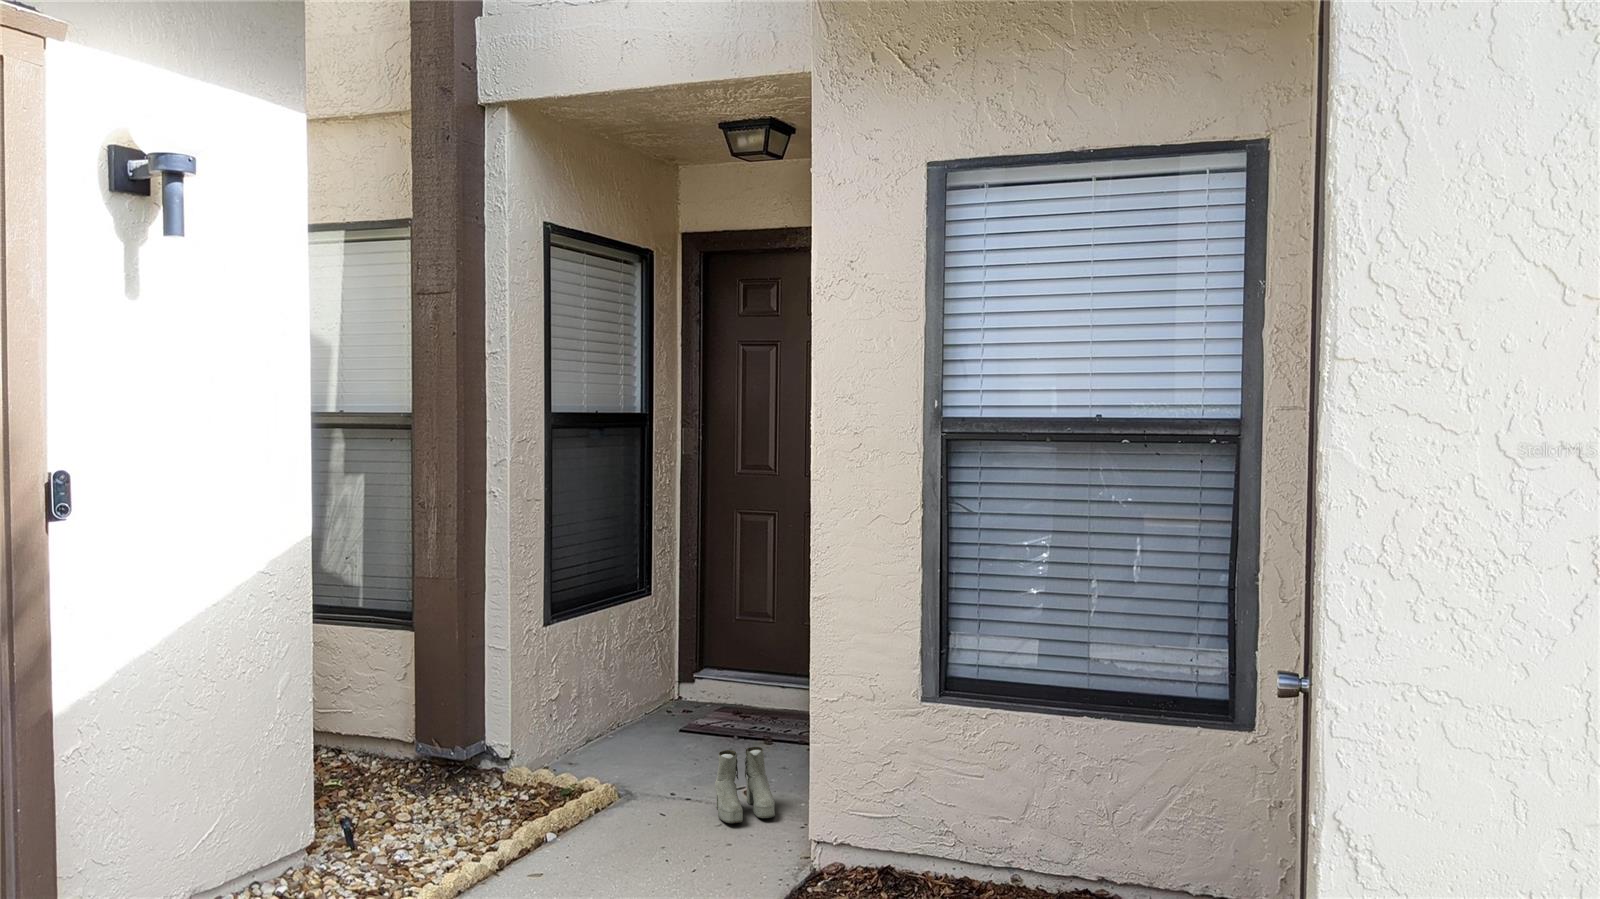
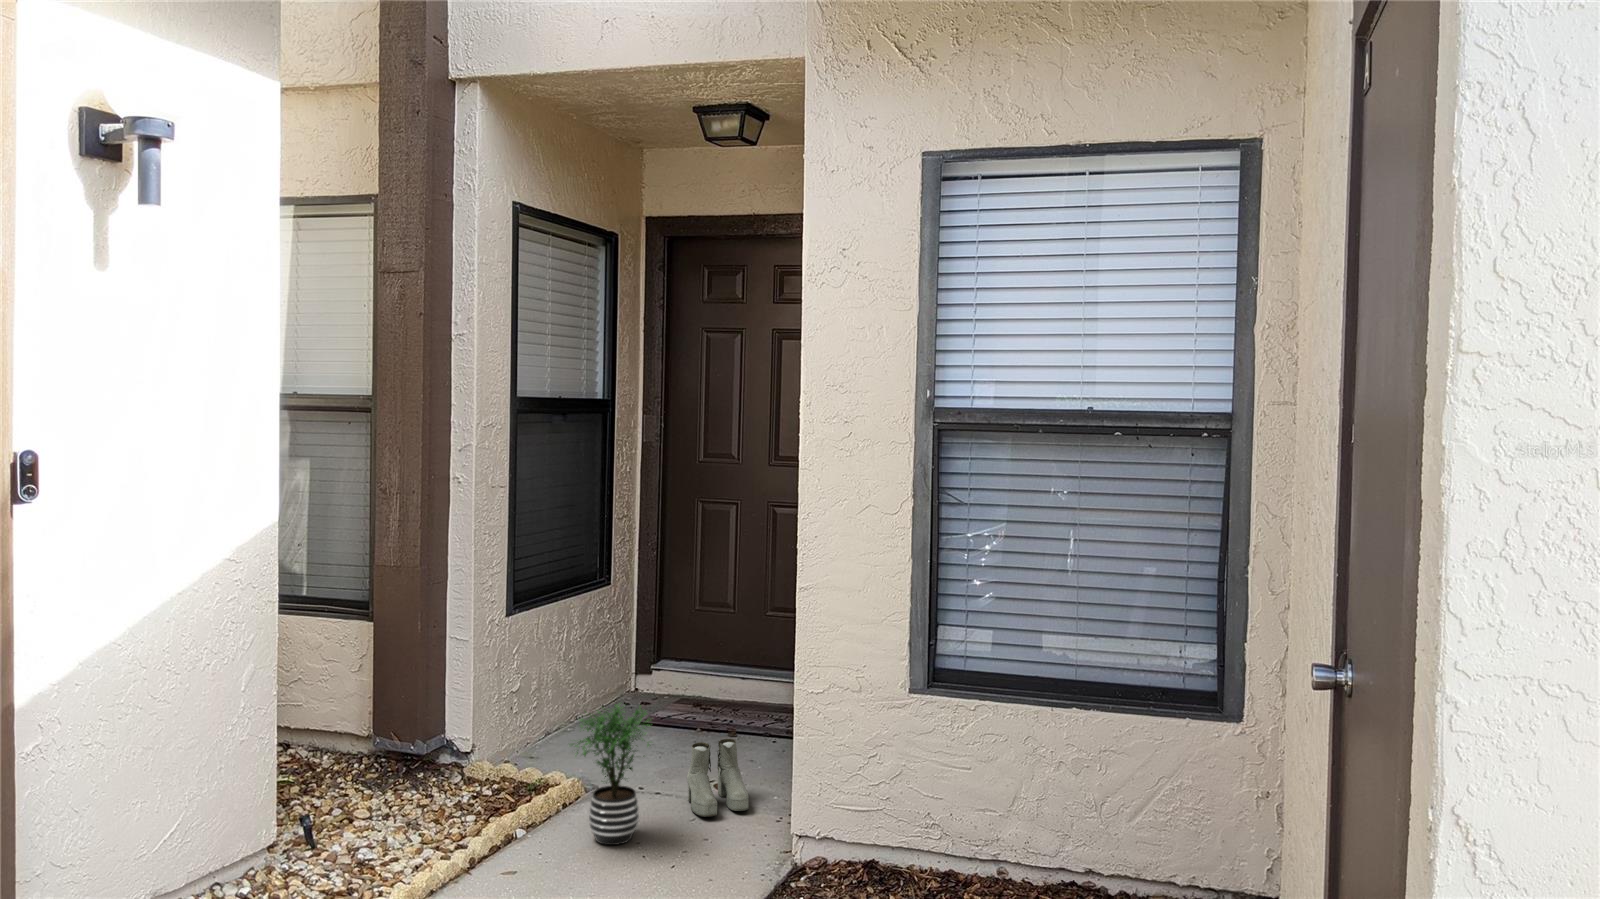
potted plant: none [591,709,677,850] -> present [569,704,650,845]

